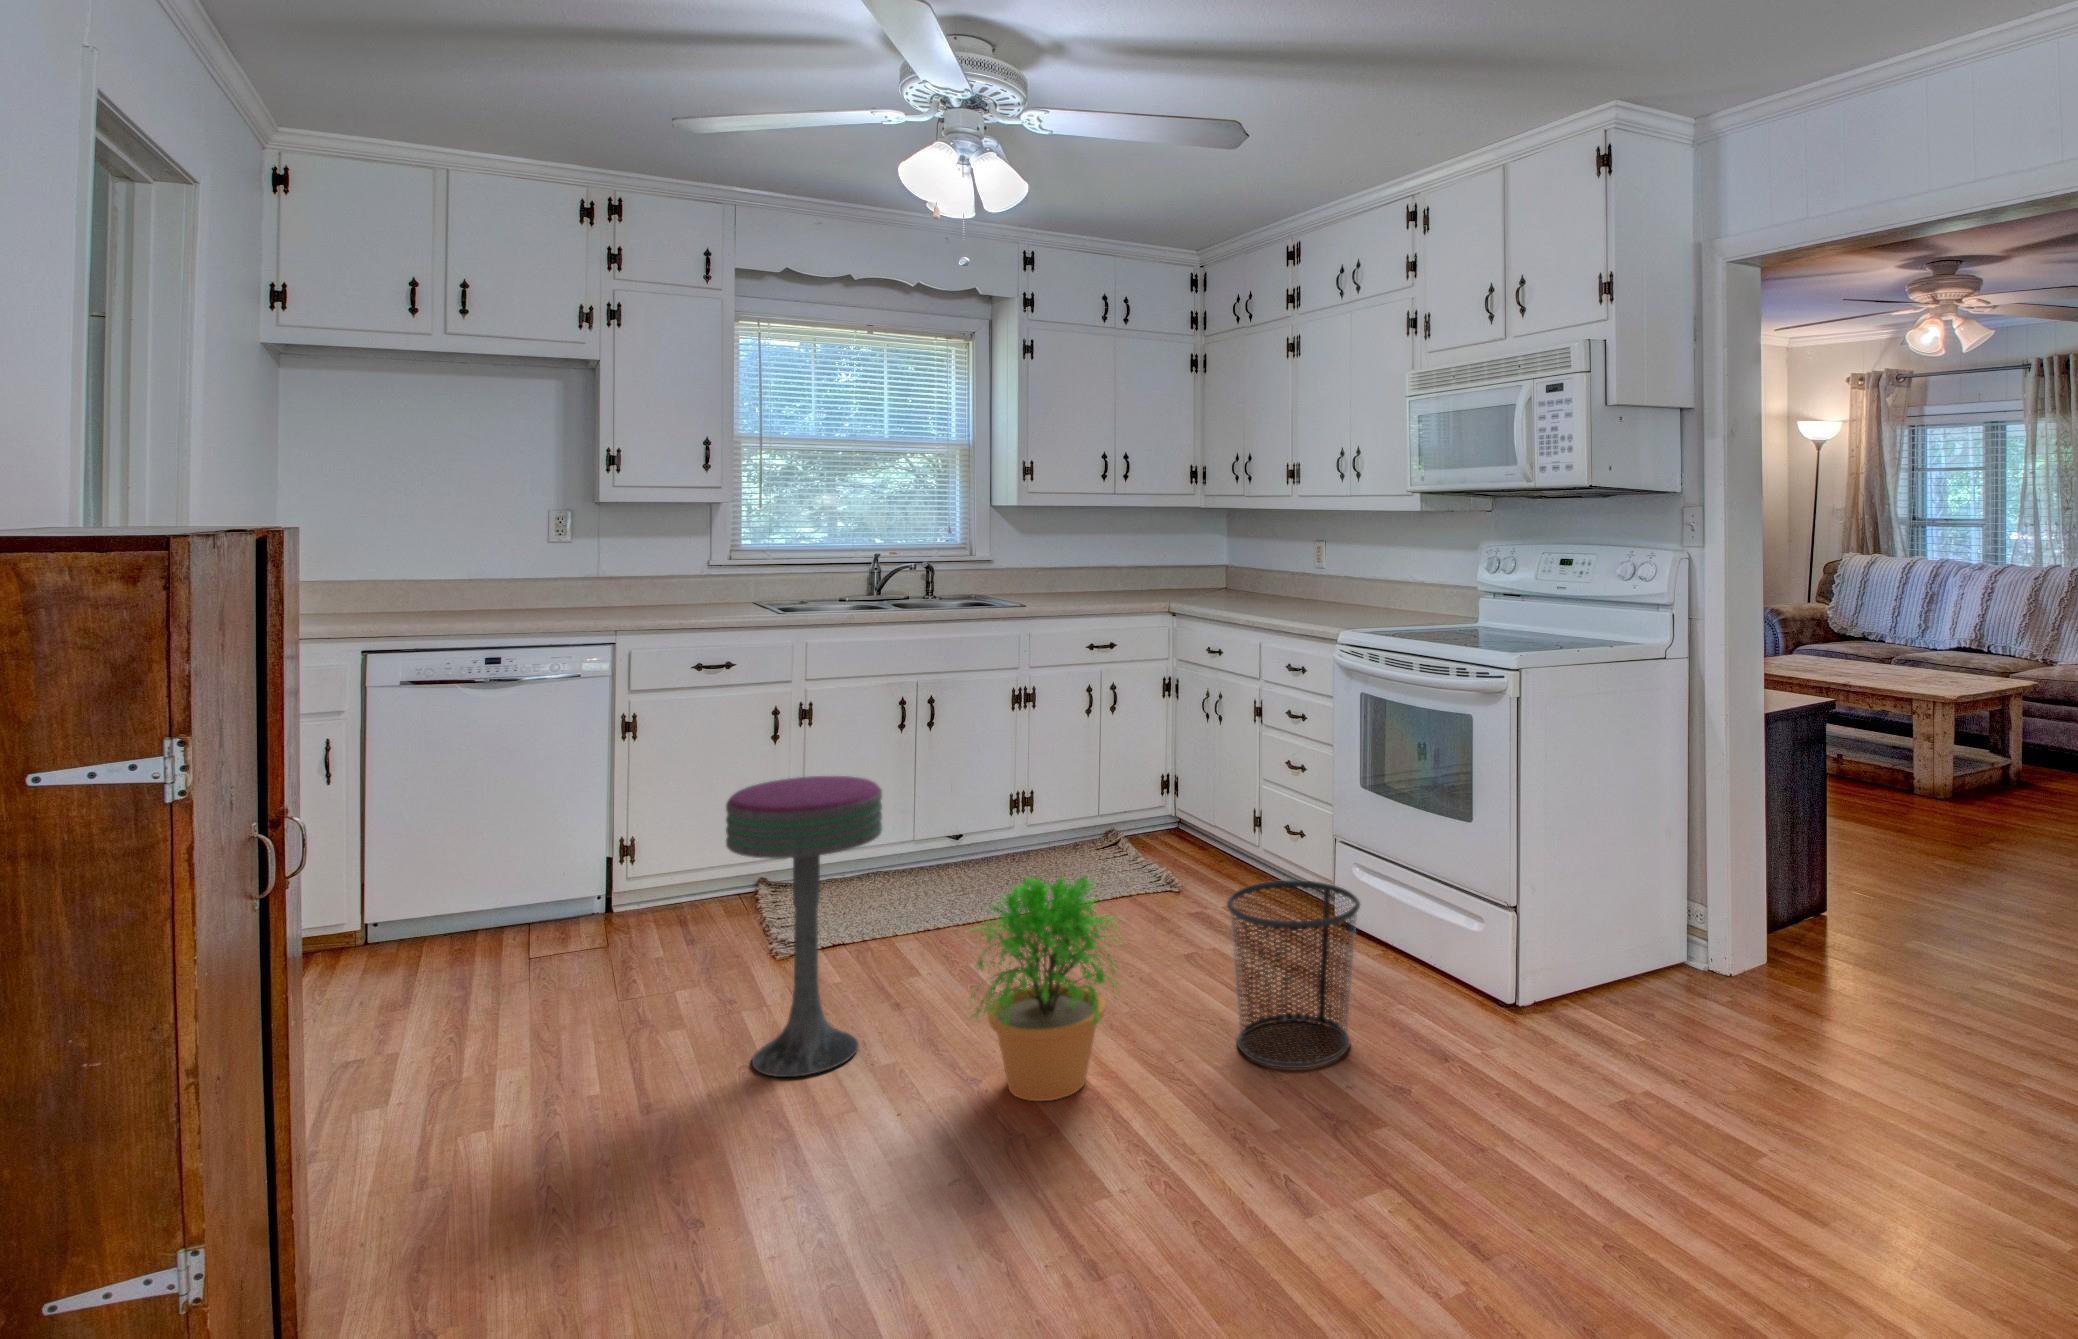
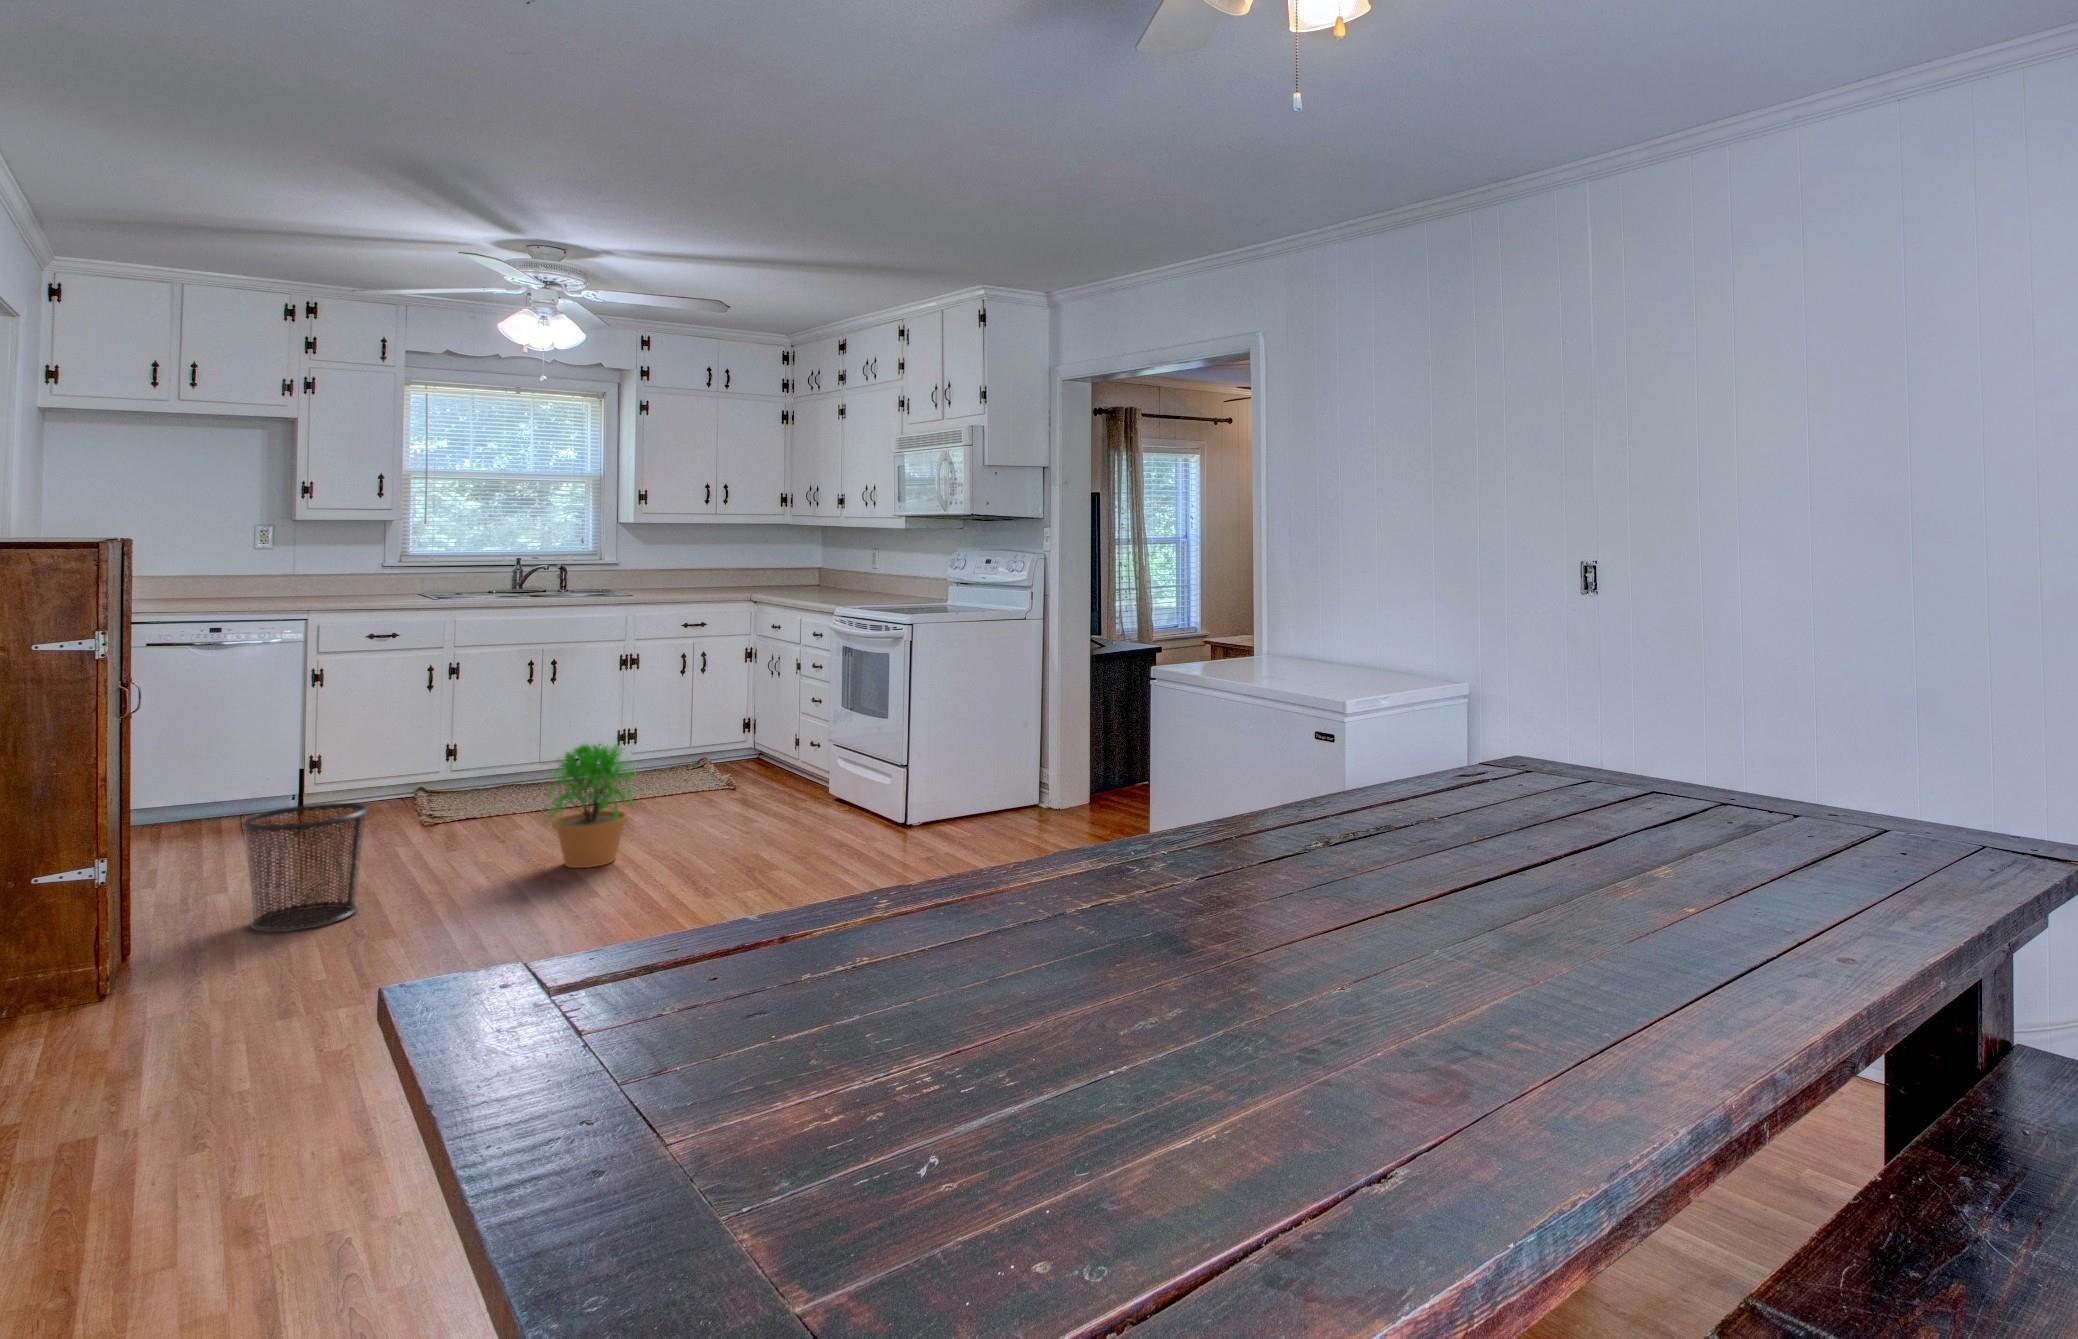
bar stool: present [726,776,882,1077] -> none [384,693,492,867]
waste bin: present [1227,880,1360,1068] -> present [243,803,368,932]

